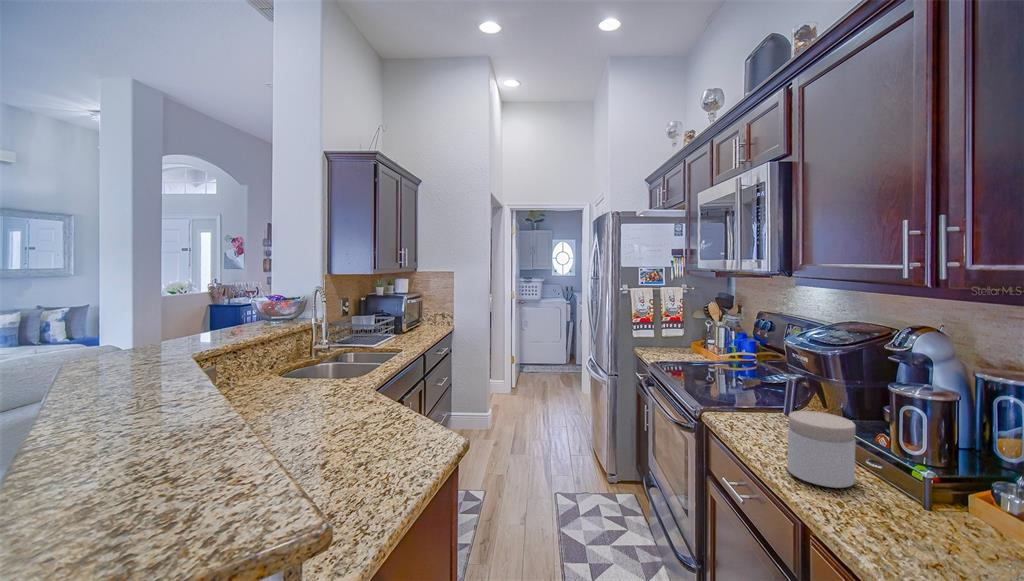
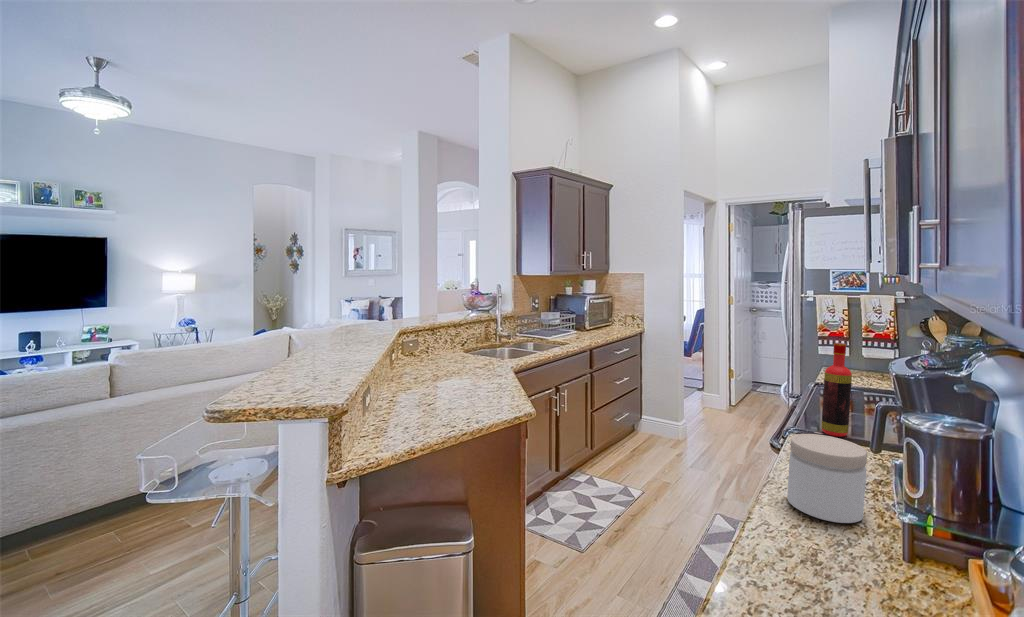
bottle: none [714,328,736,407] -> present [822,343,852,437]

